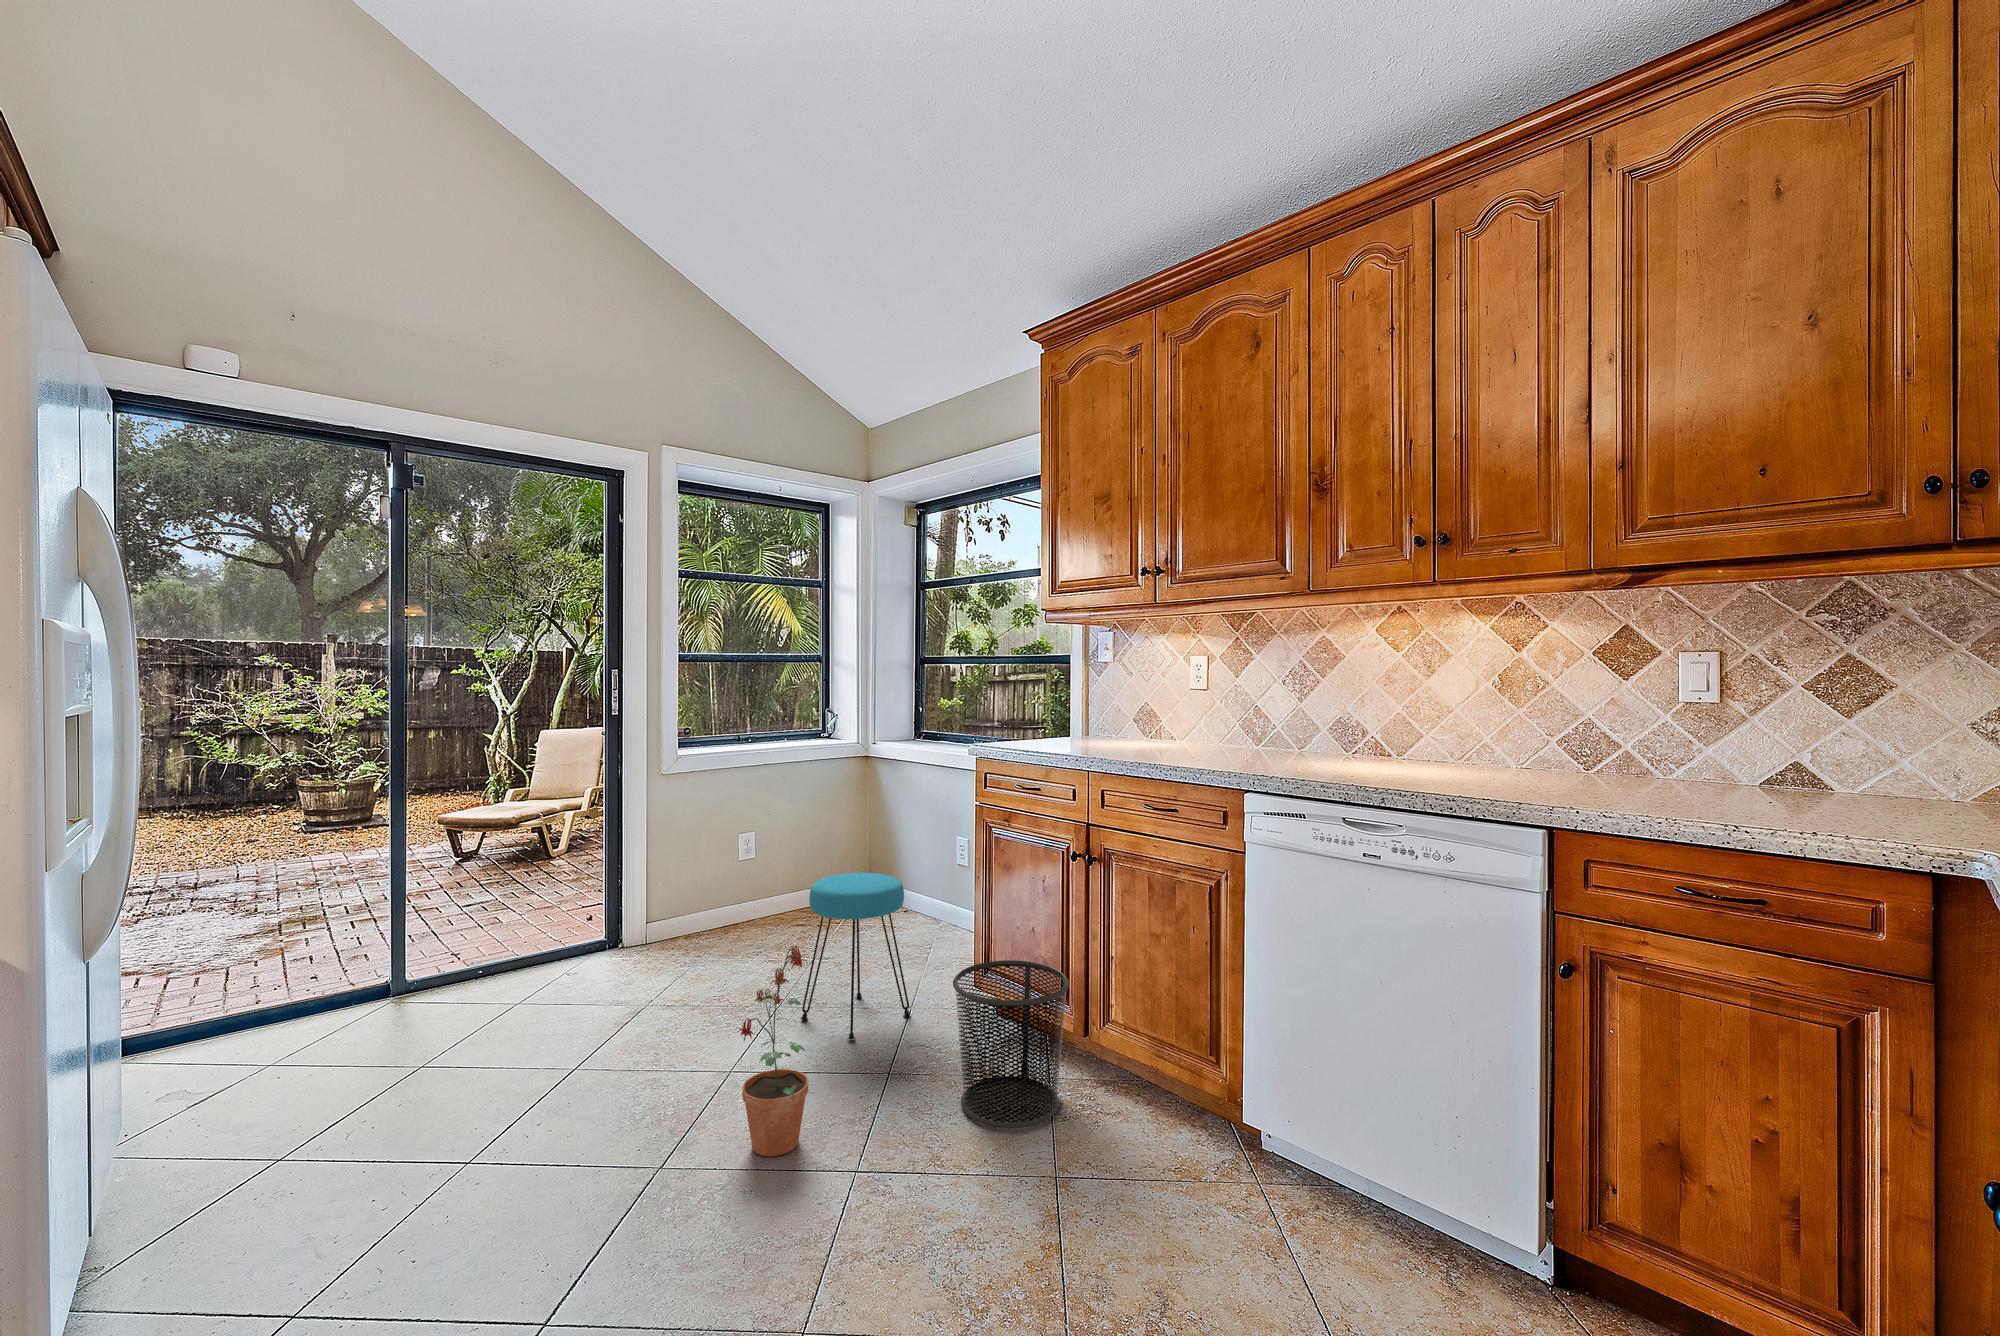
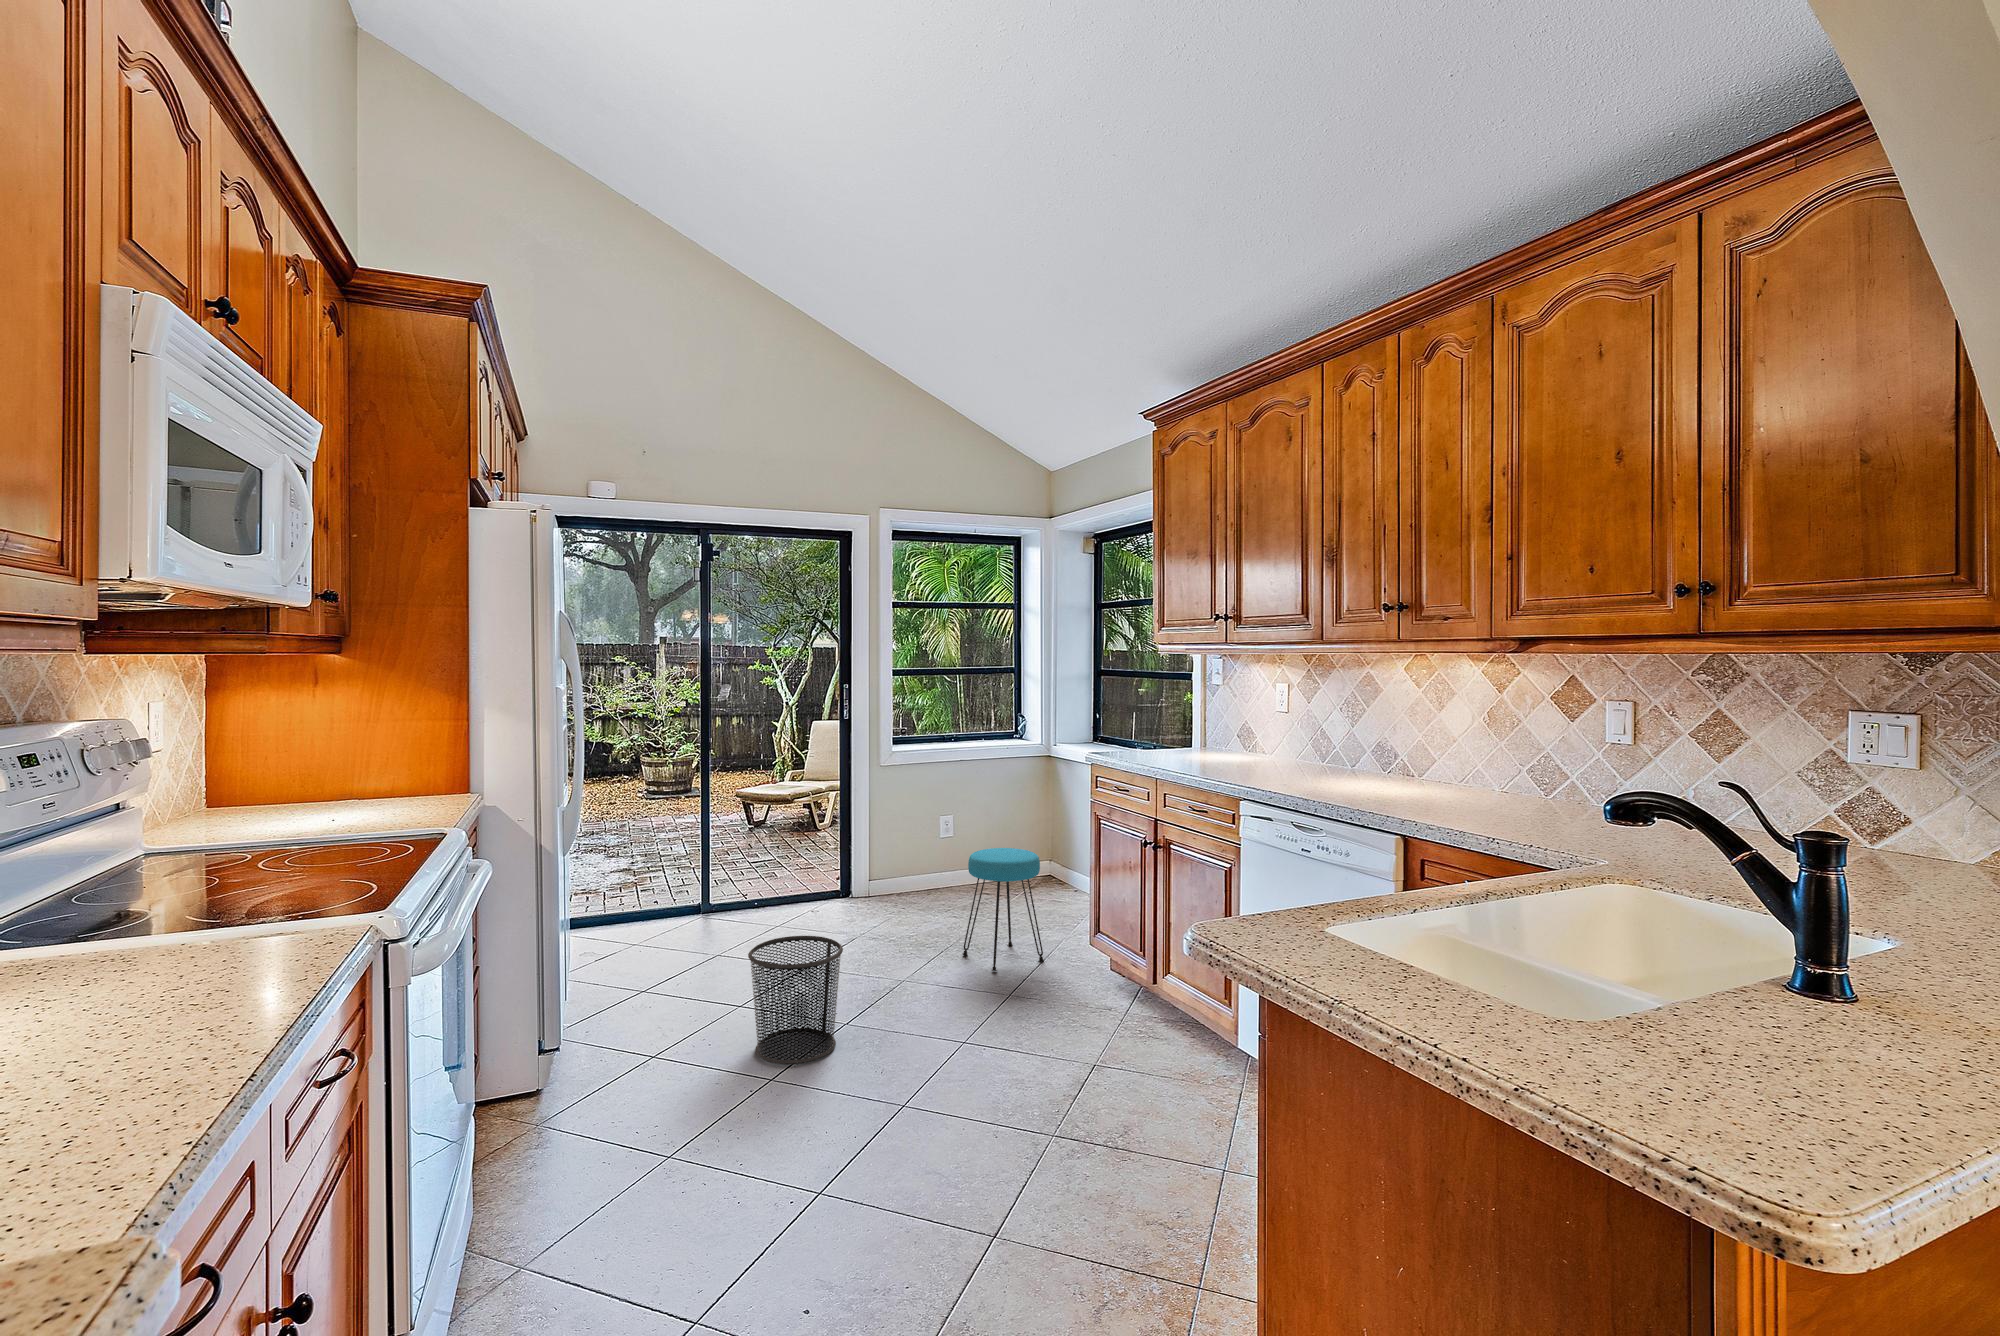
potted plant: present [738,946,808,1156] -> none [895,891,946,1031]
waste bin: present [953,960,1069,1128] -> present [748,936,843,1065]

